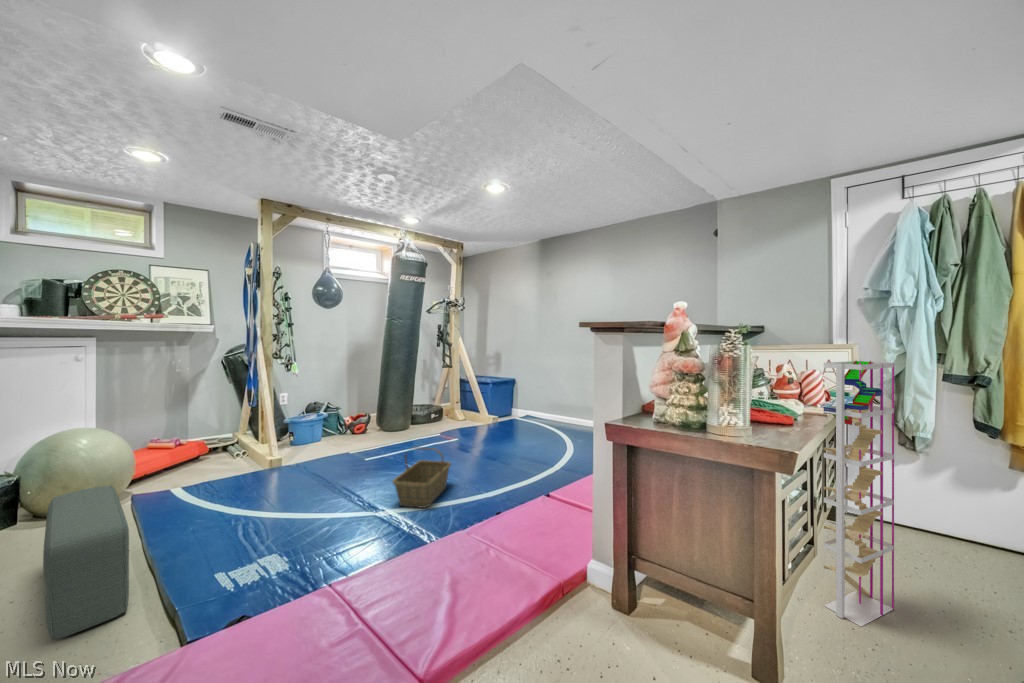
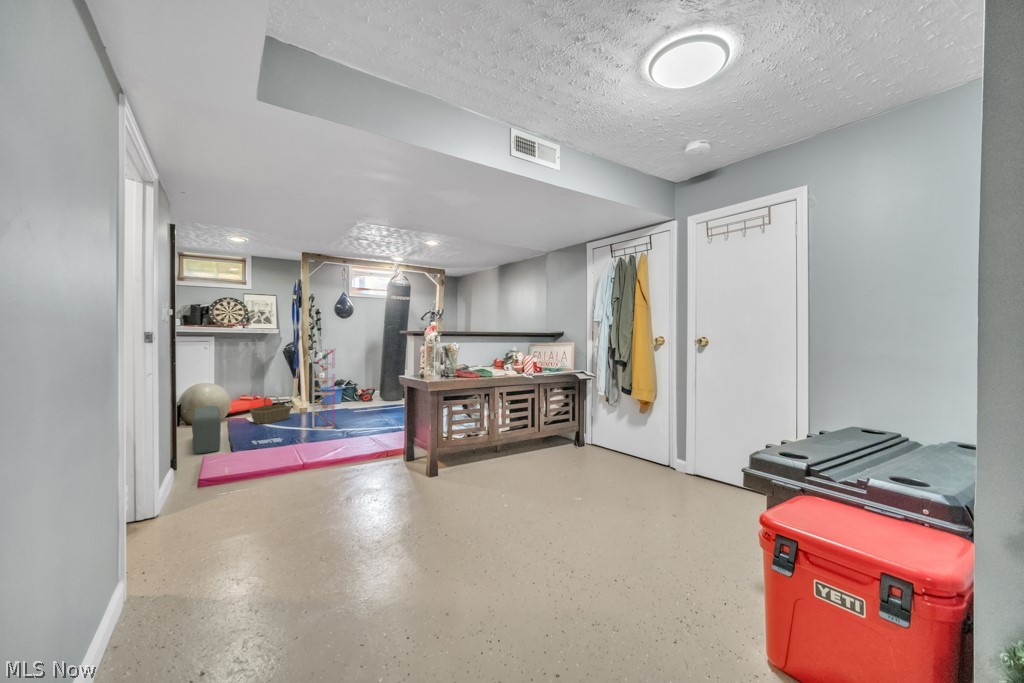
shelving unit: present [824,361,894,626] -> present [312,349,335,429]
basket: present [393,447,451,508] -> present [250,396,292,424]

